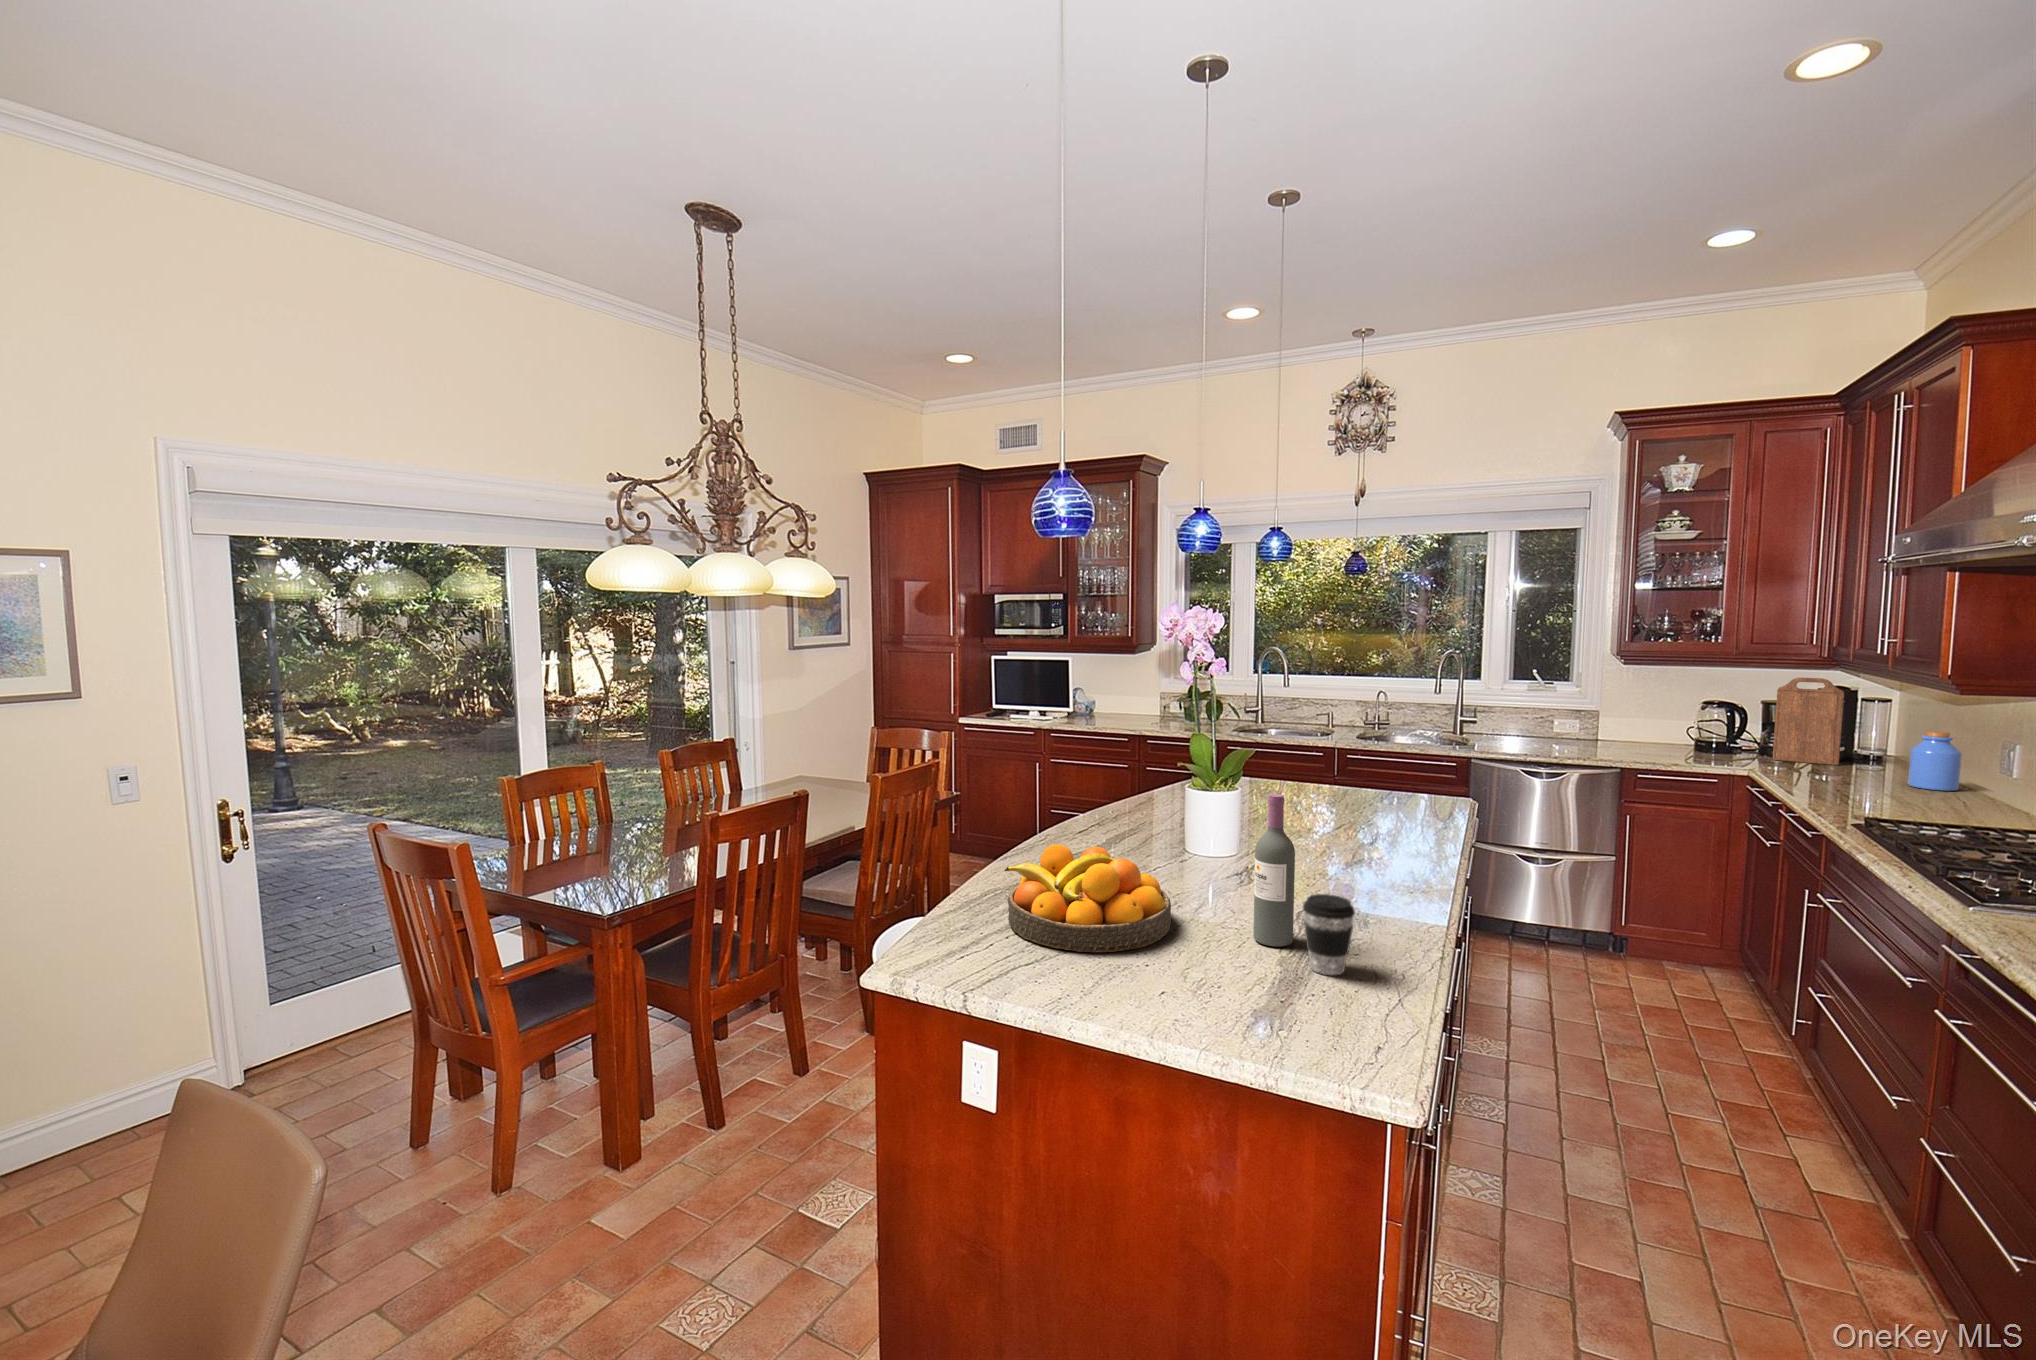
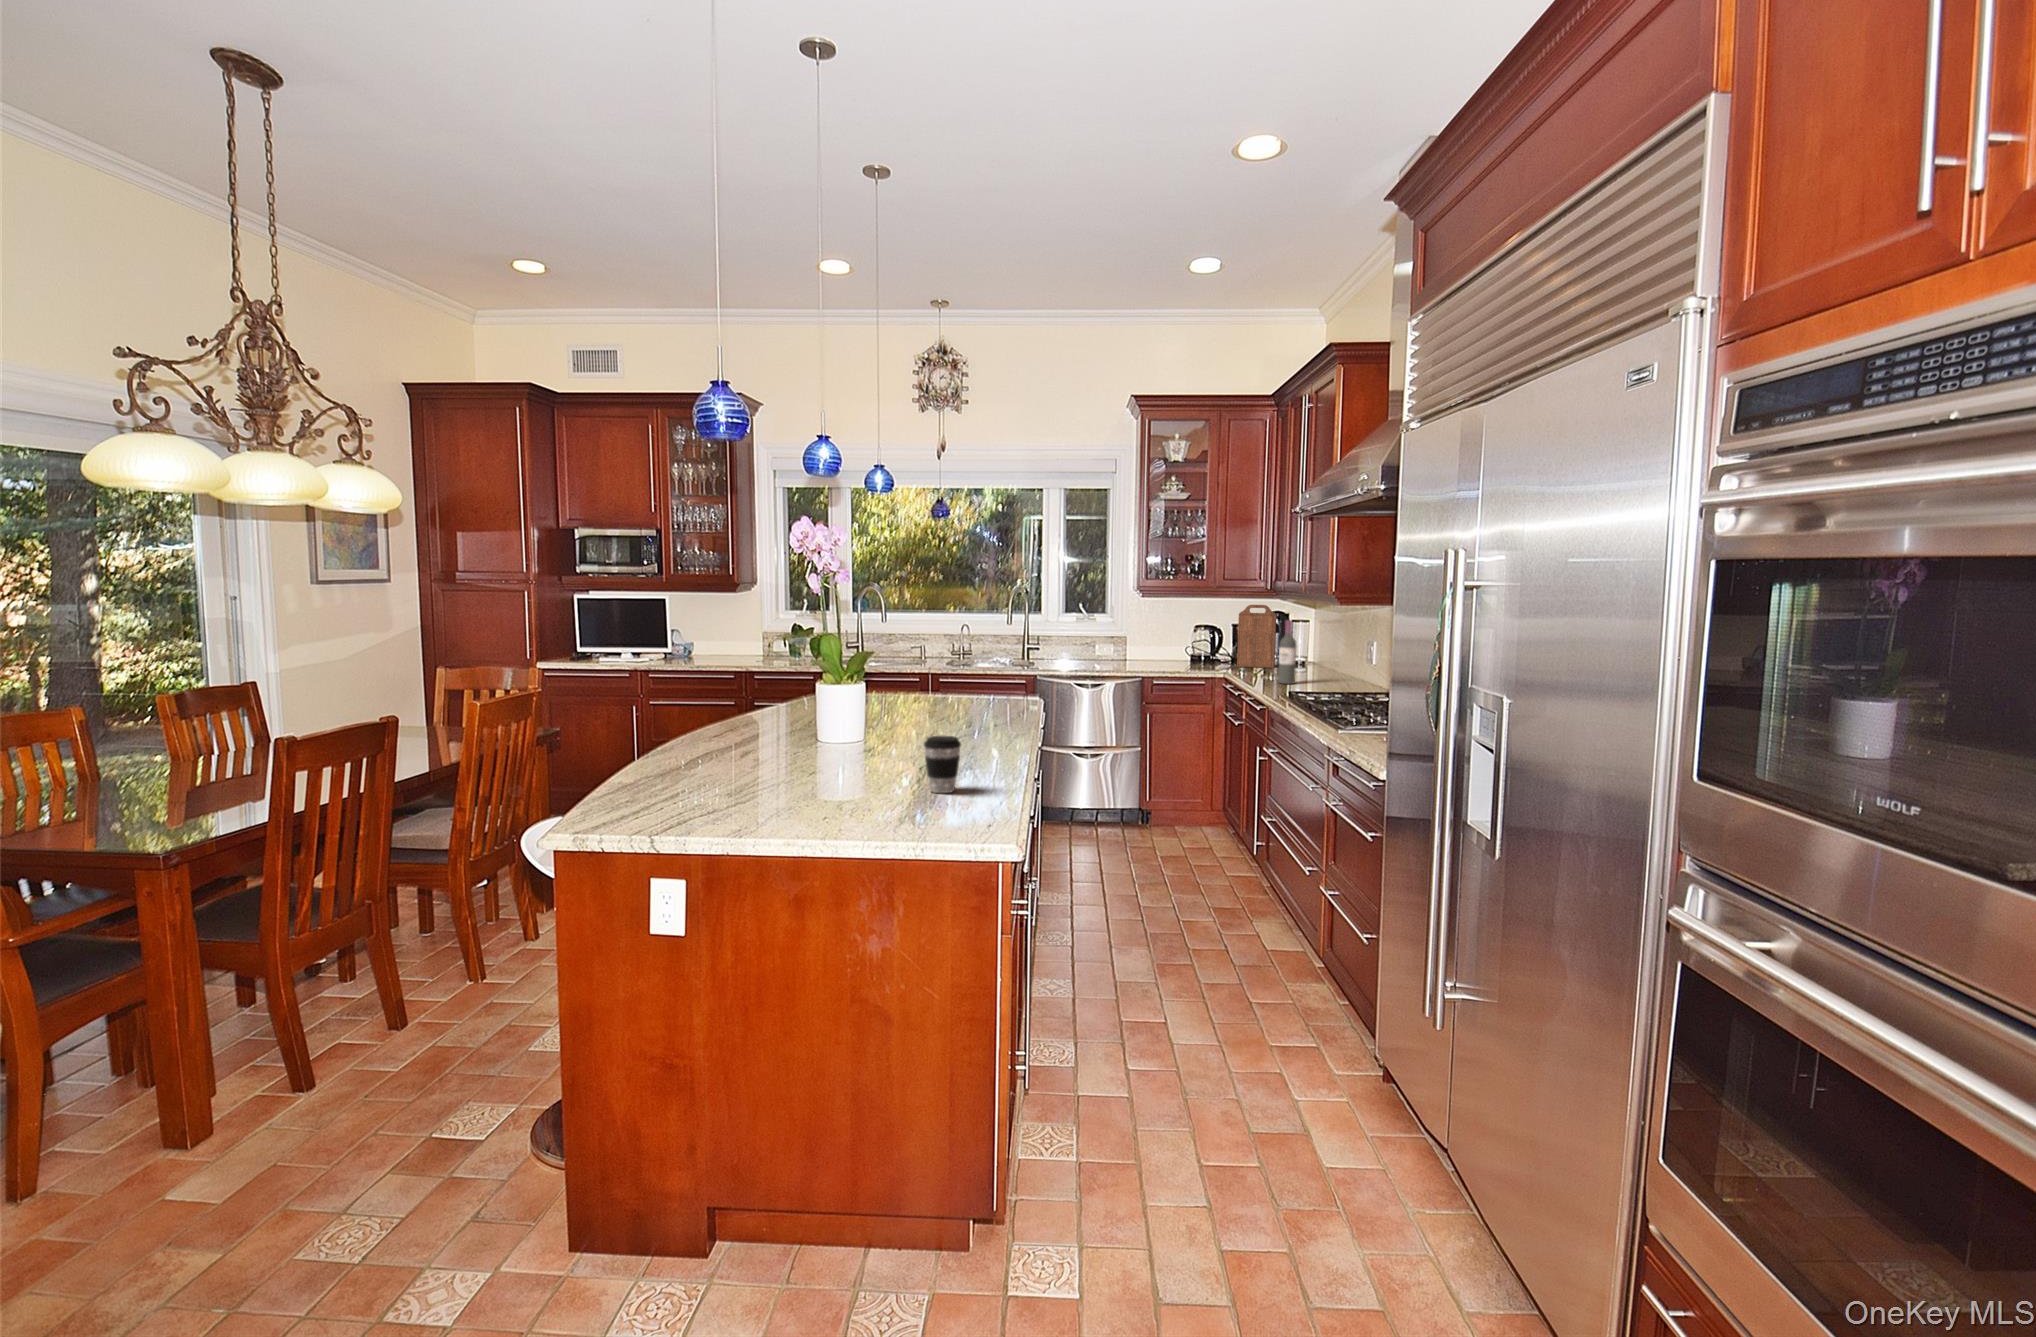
jar: present [1908,731,1962,791] -> none [1309,637,1335,677]
wine bottle: present [1253,794,1295,947] -> present [1278,620,1296,684]
fruit bowl: present [1004,844,1171,953] -> none [666,723,817,802]

